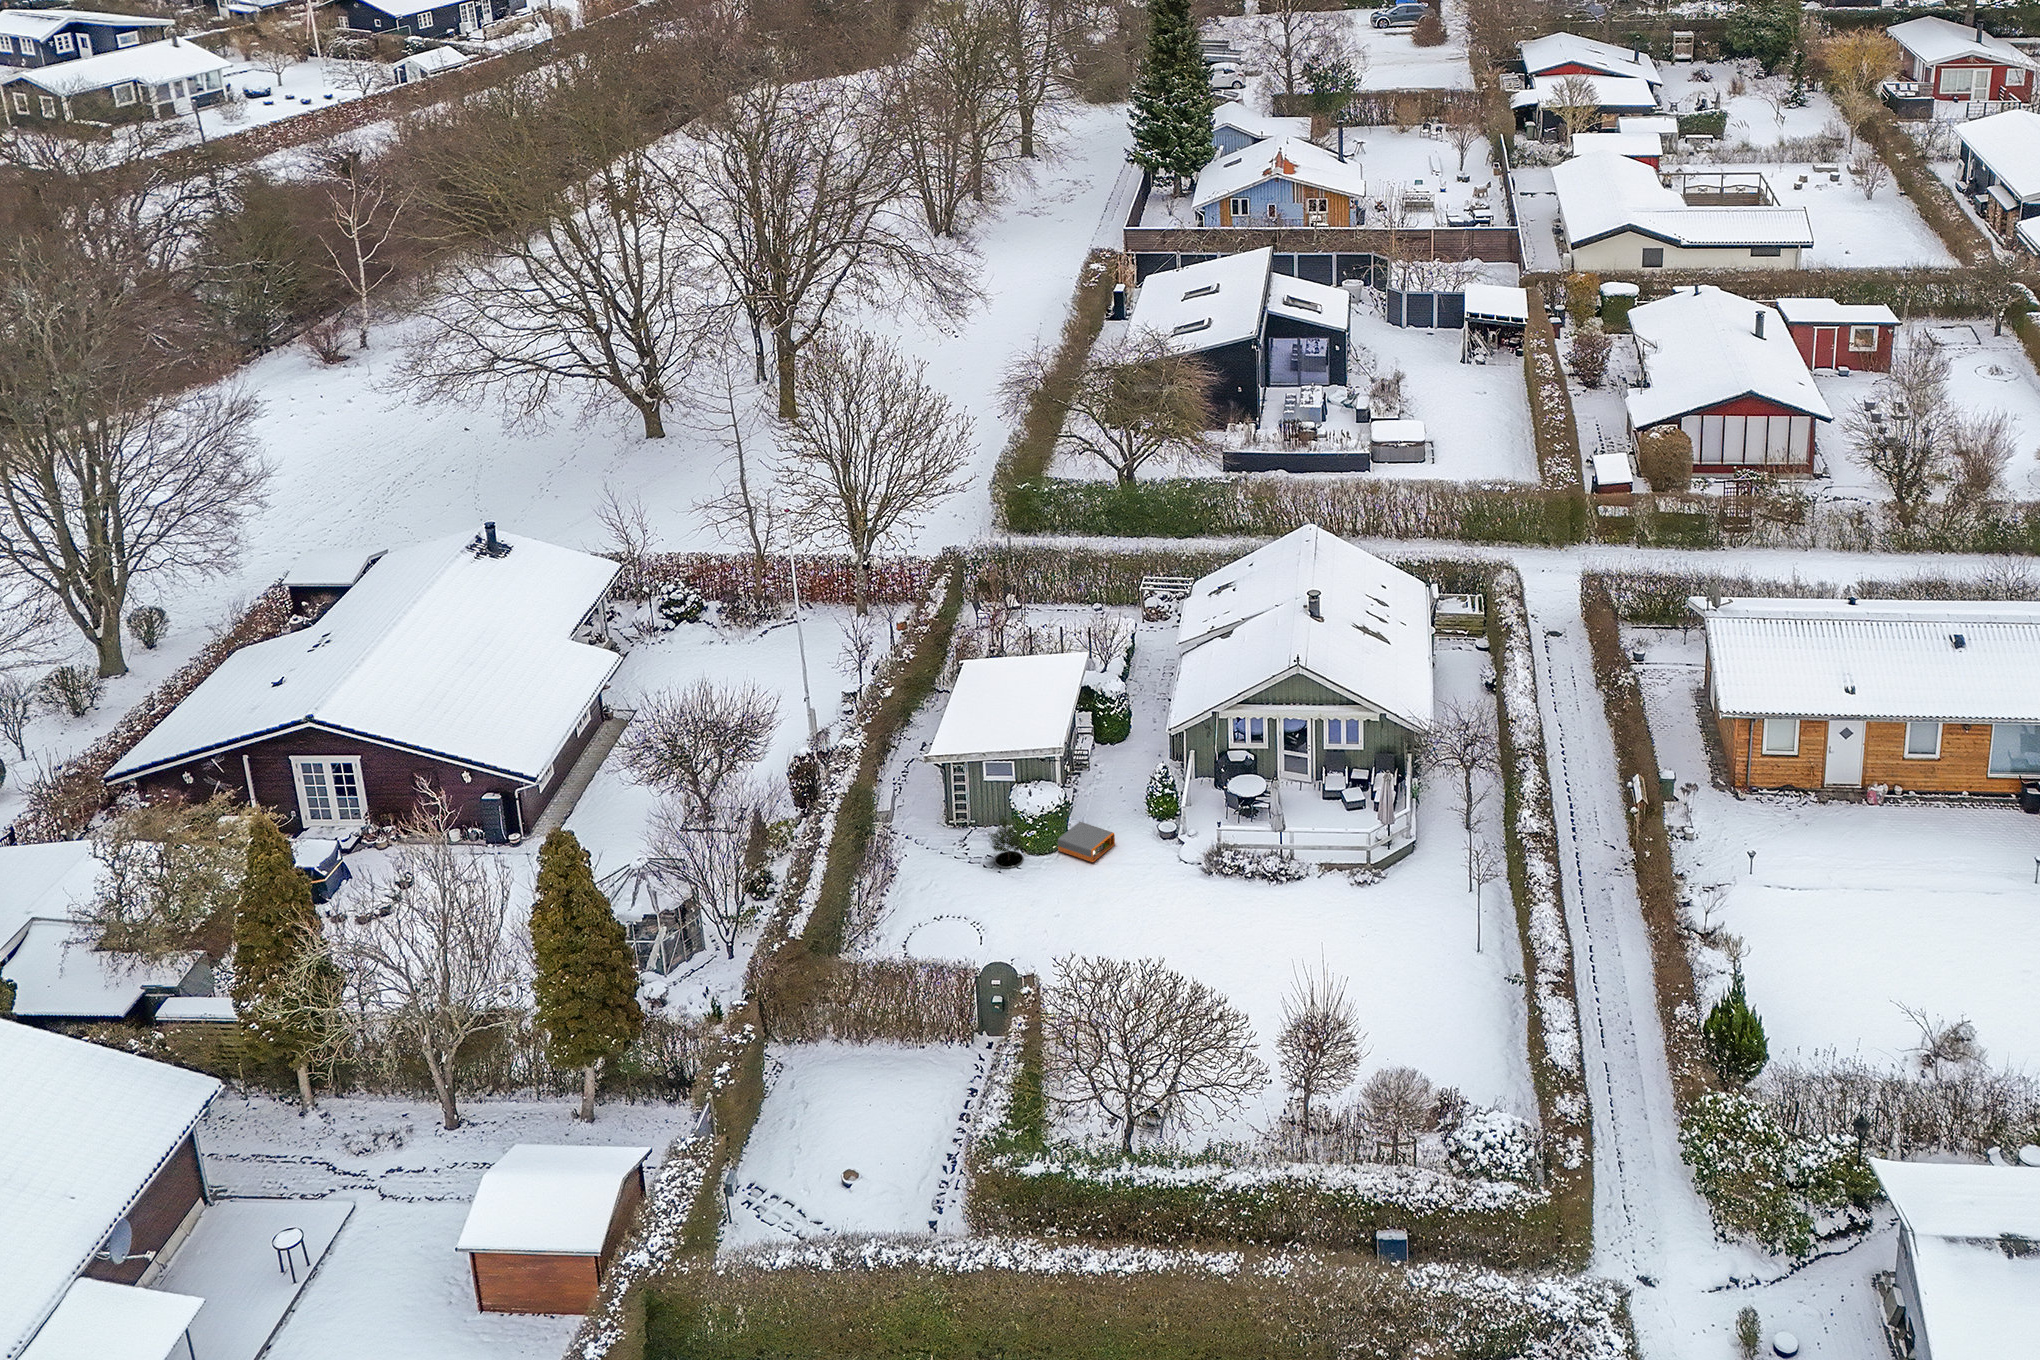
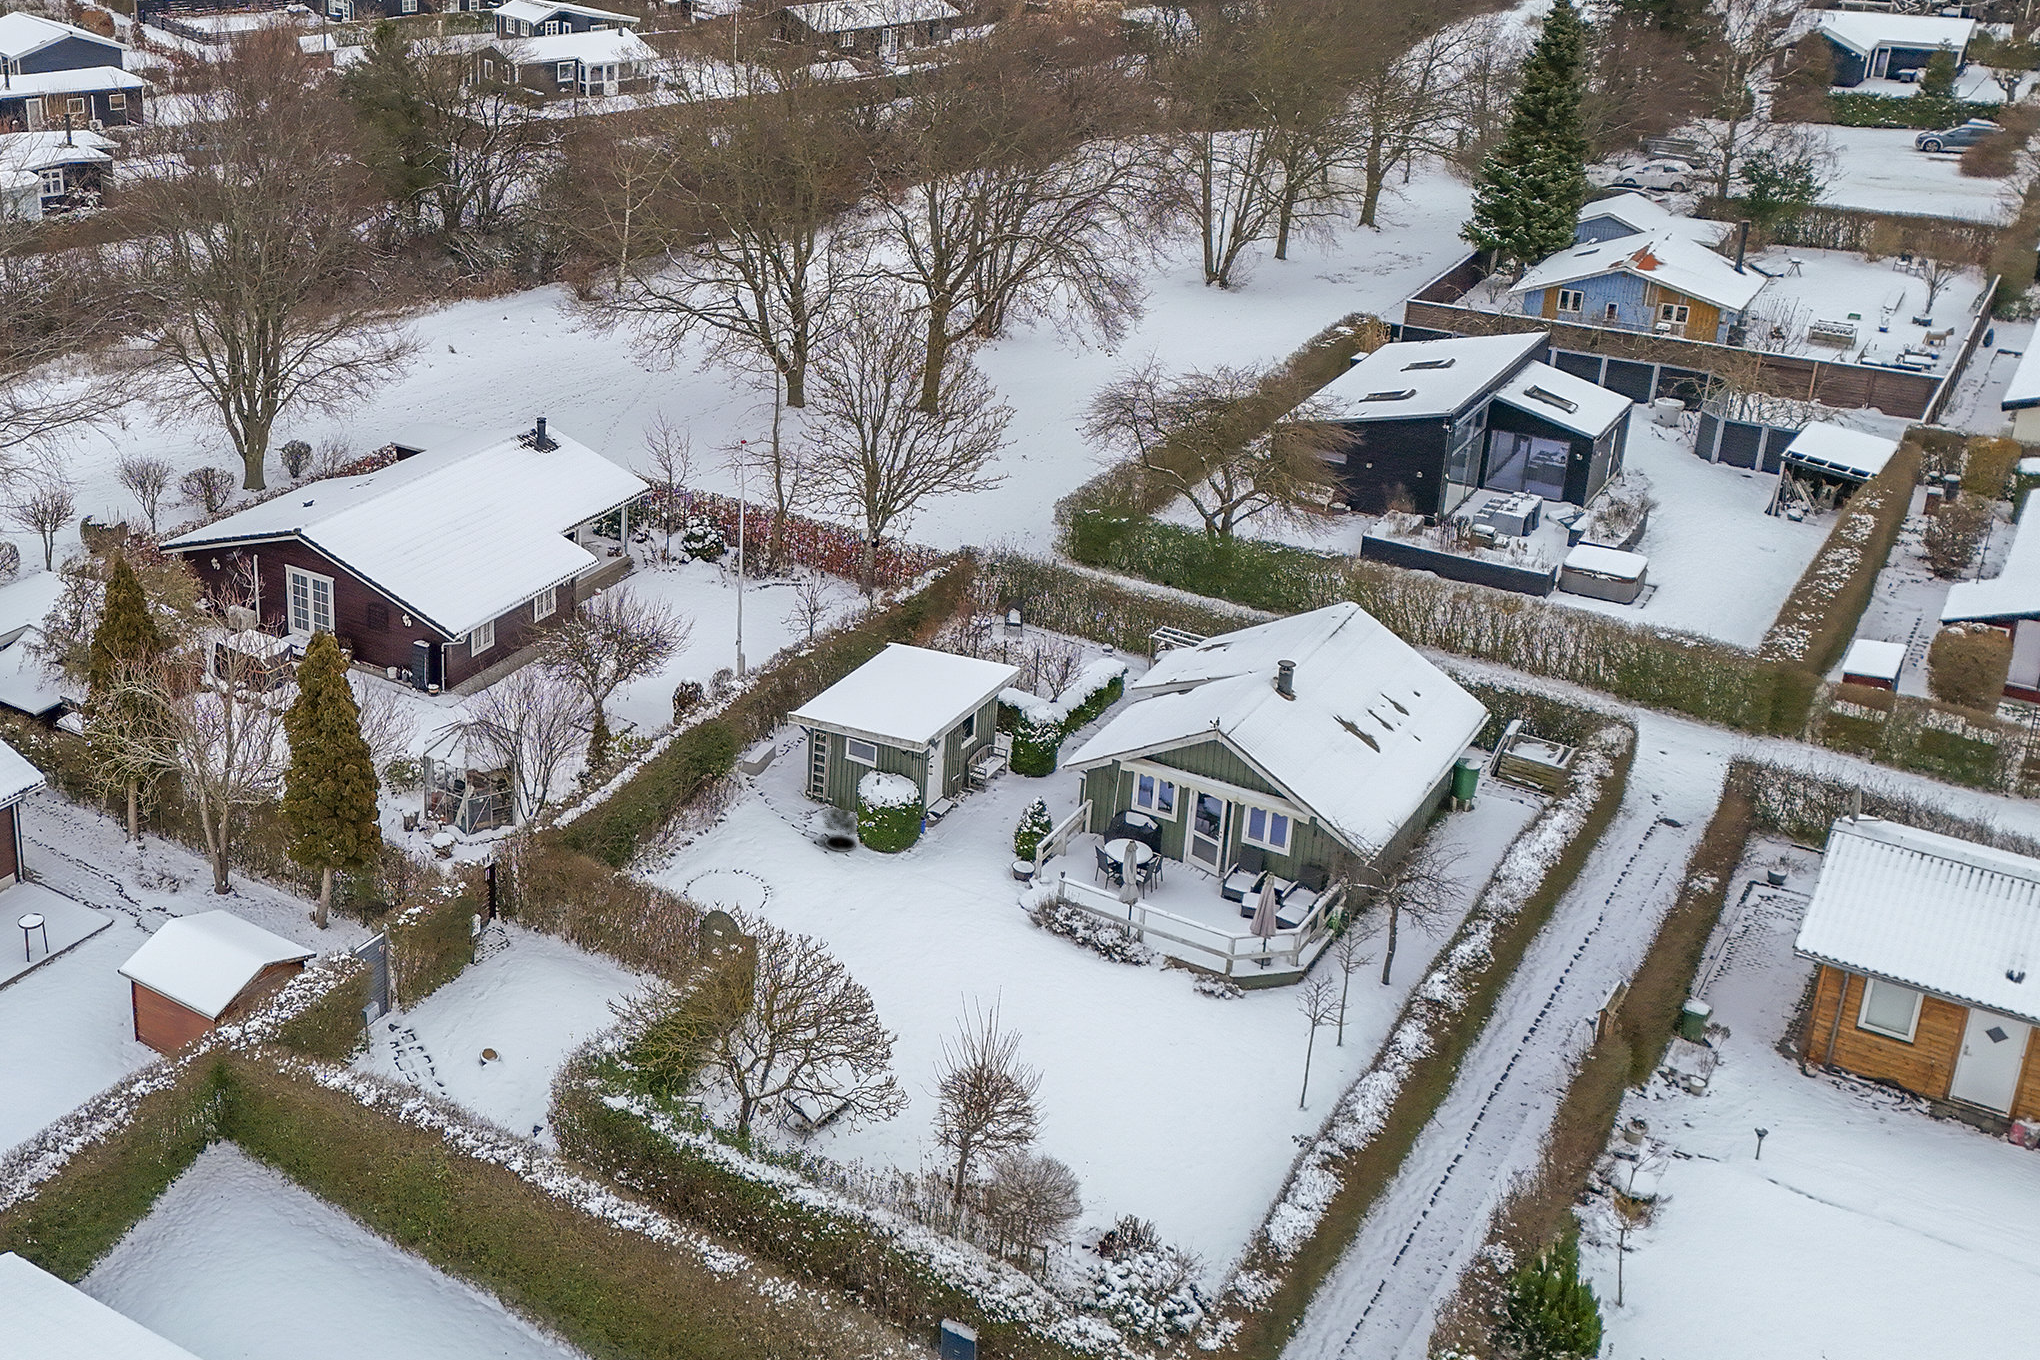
storage box: present [1058,822,1115,862] -> none [895,831,959,873]

